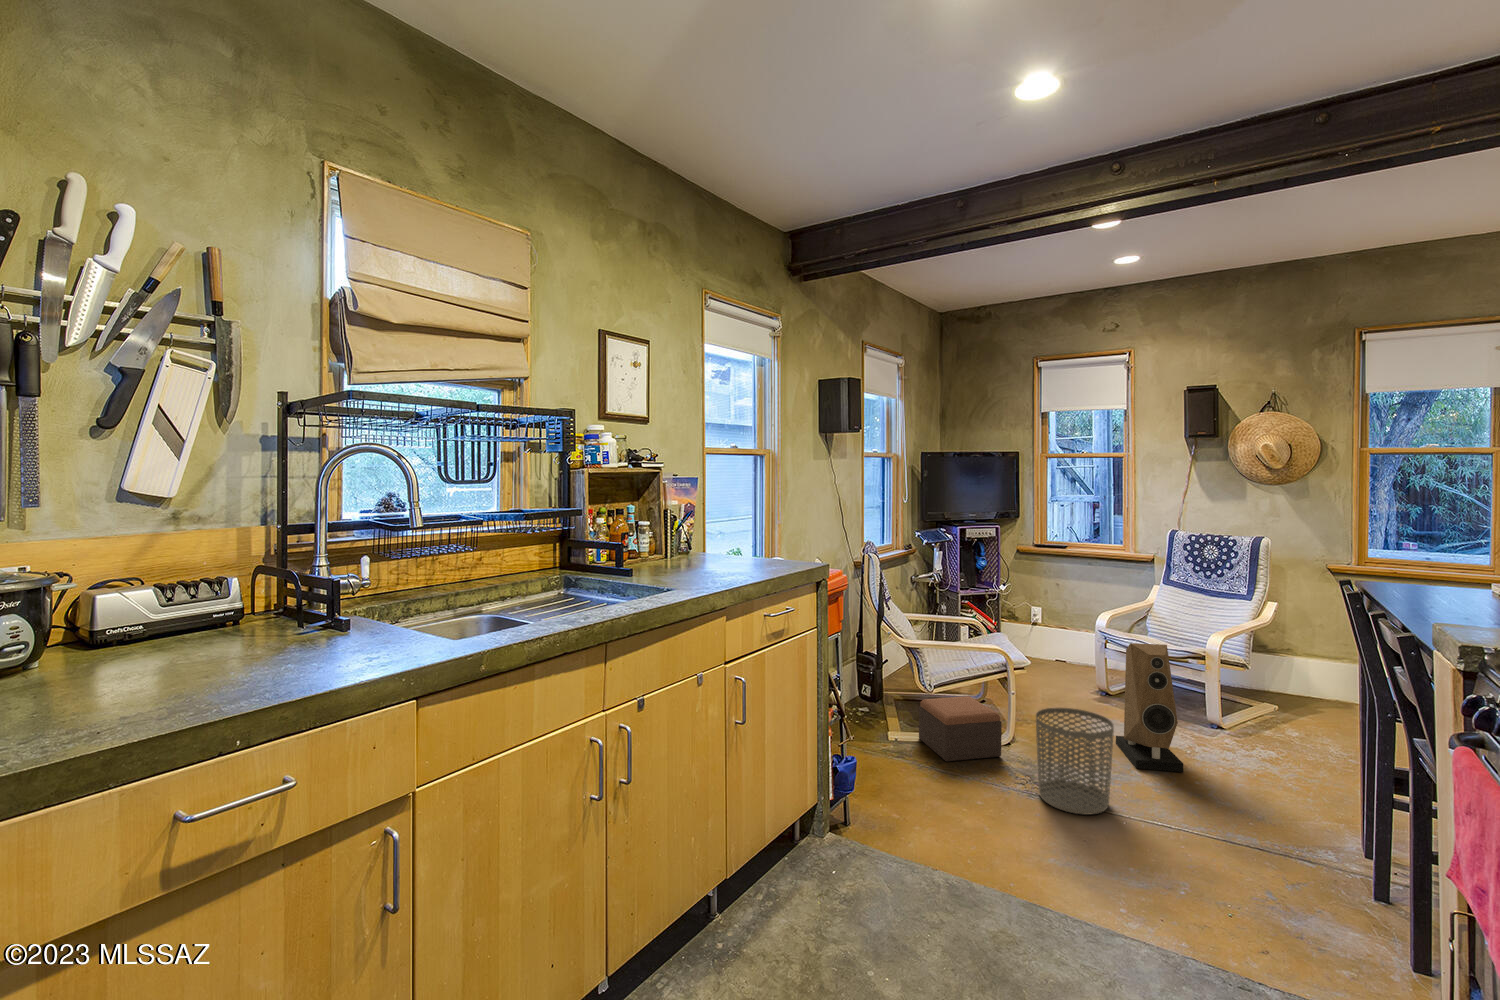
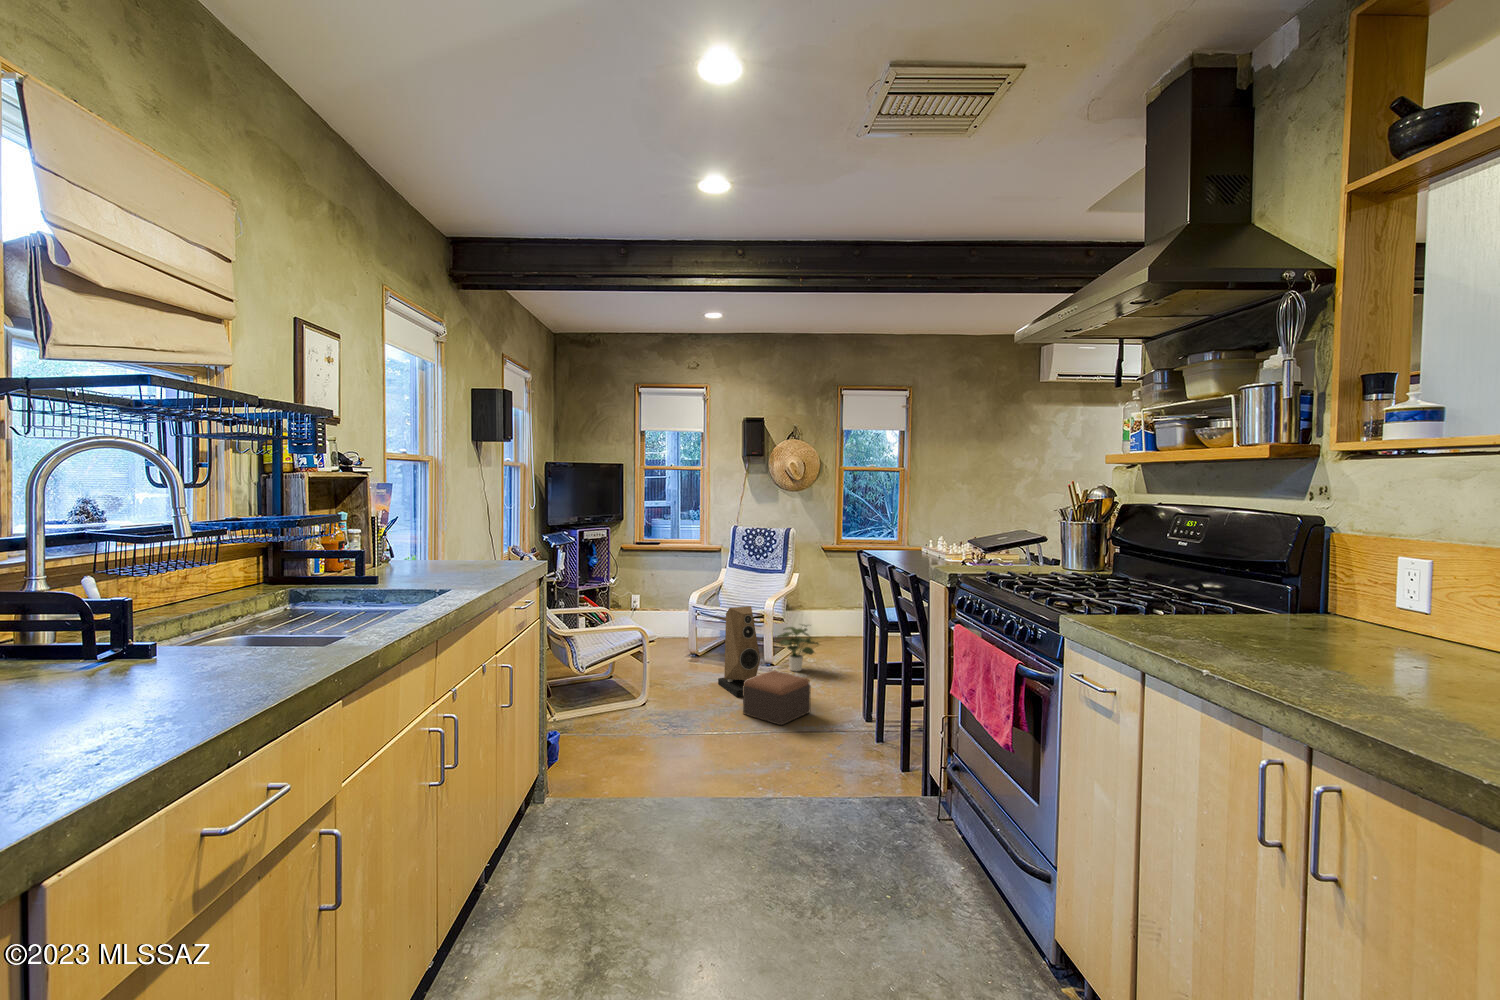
potted plant: none [1223,680,1304,751] -> present [777,625,818,671]
footstool: present [919,696,1002,761] -> present [743,671,811,725]
waste bin: present [1036,708,1114,815] -> none [683,659,735,734]

